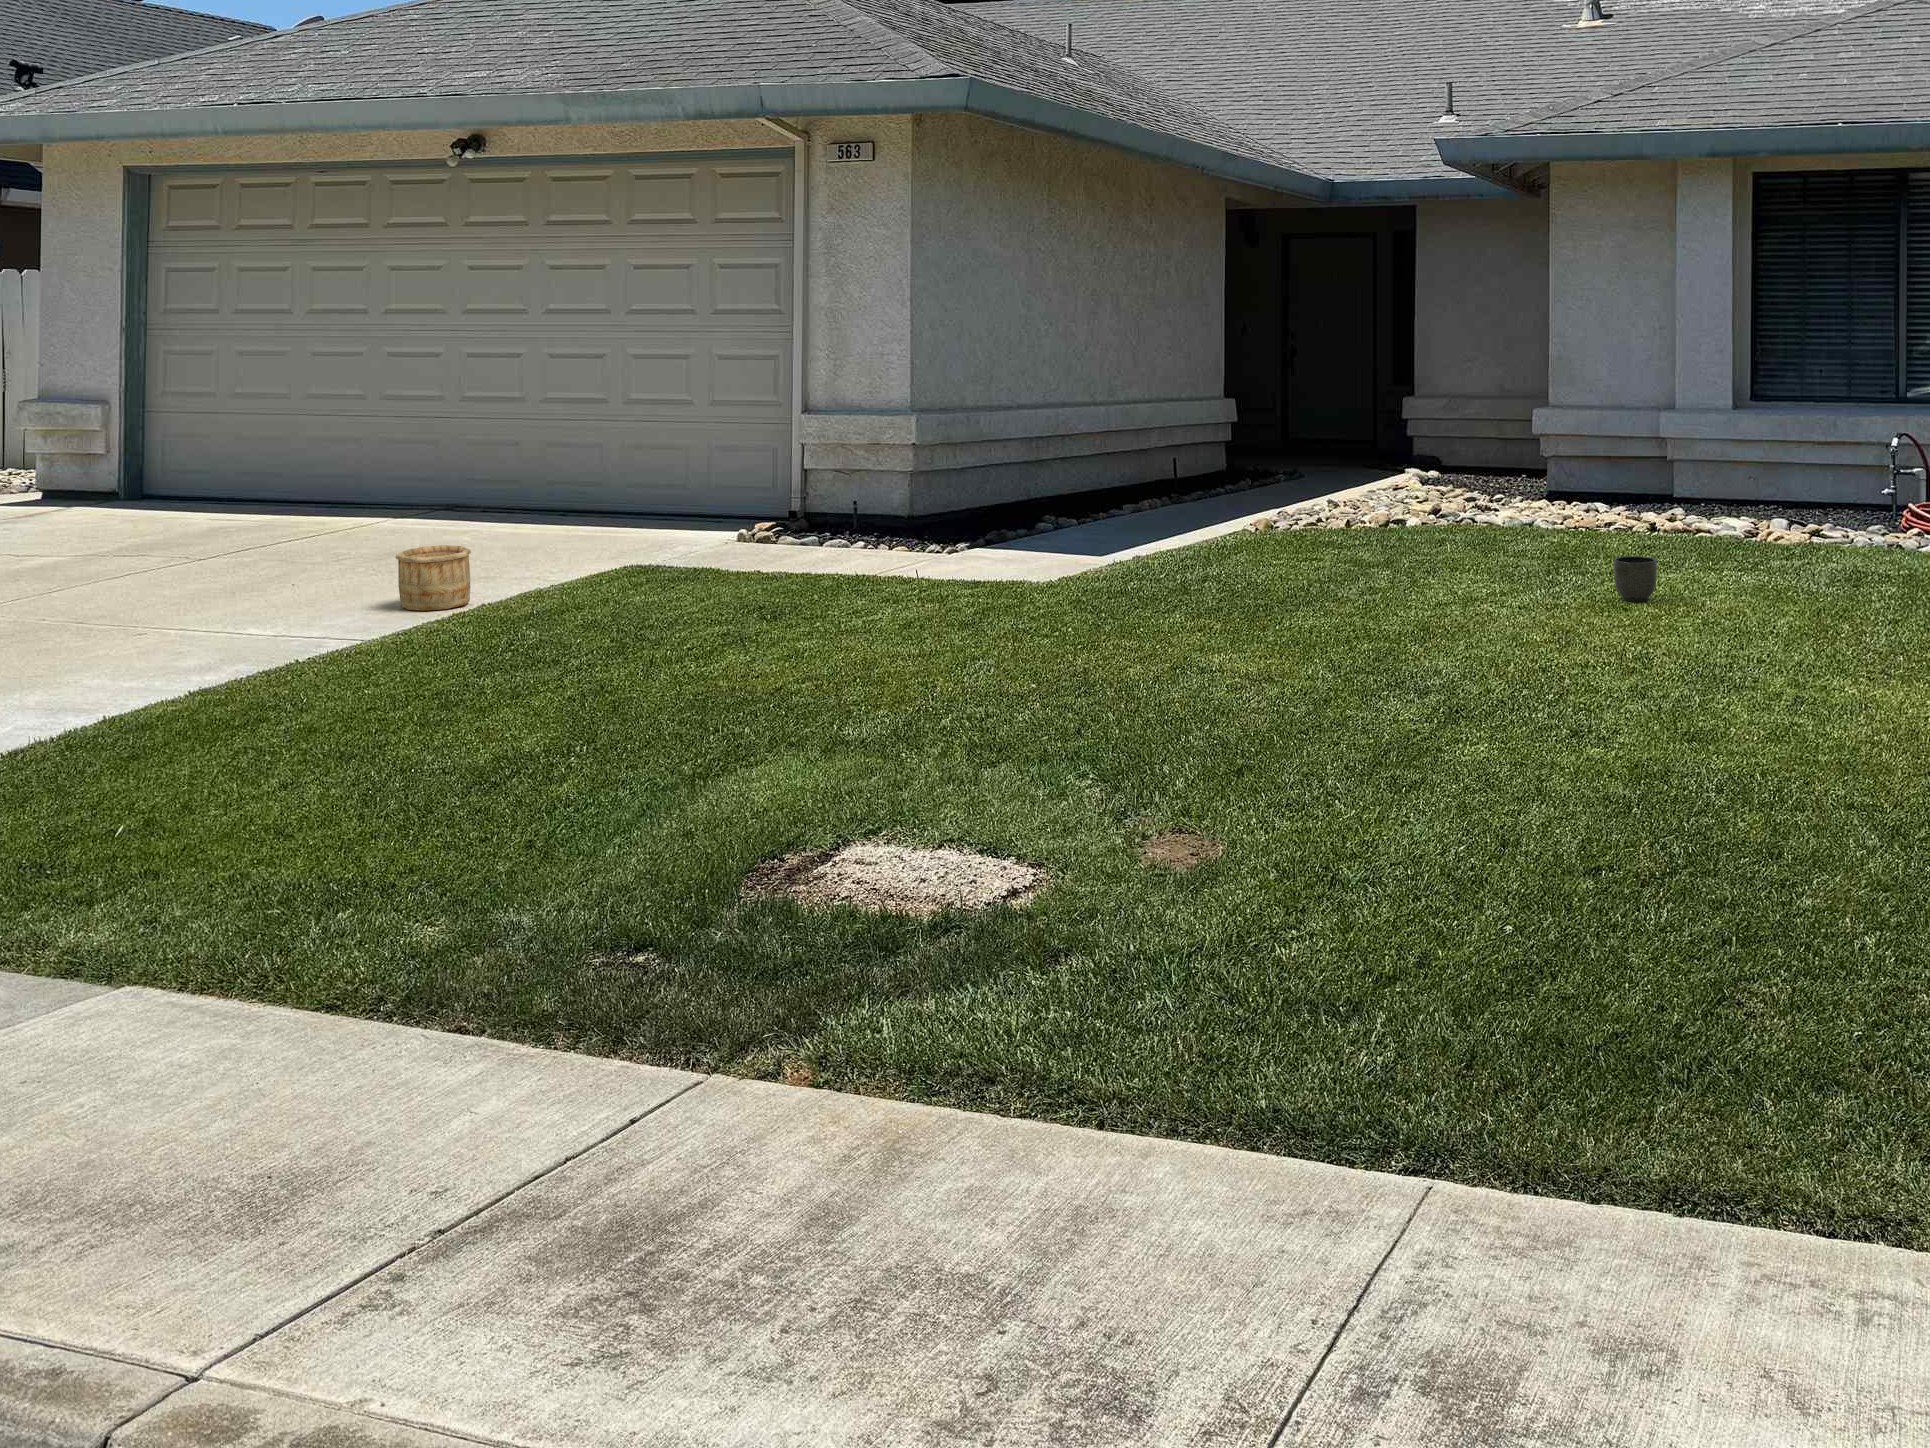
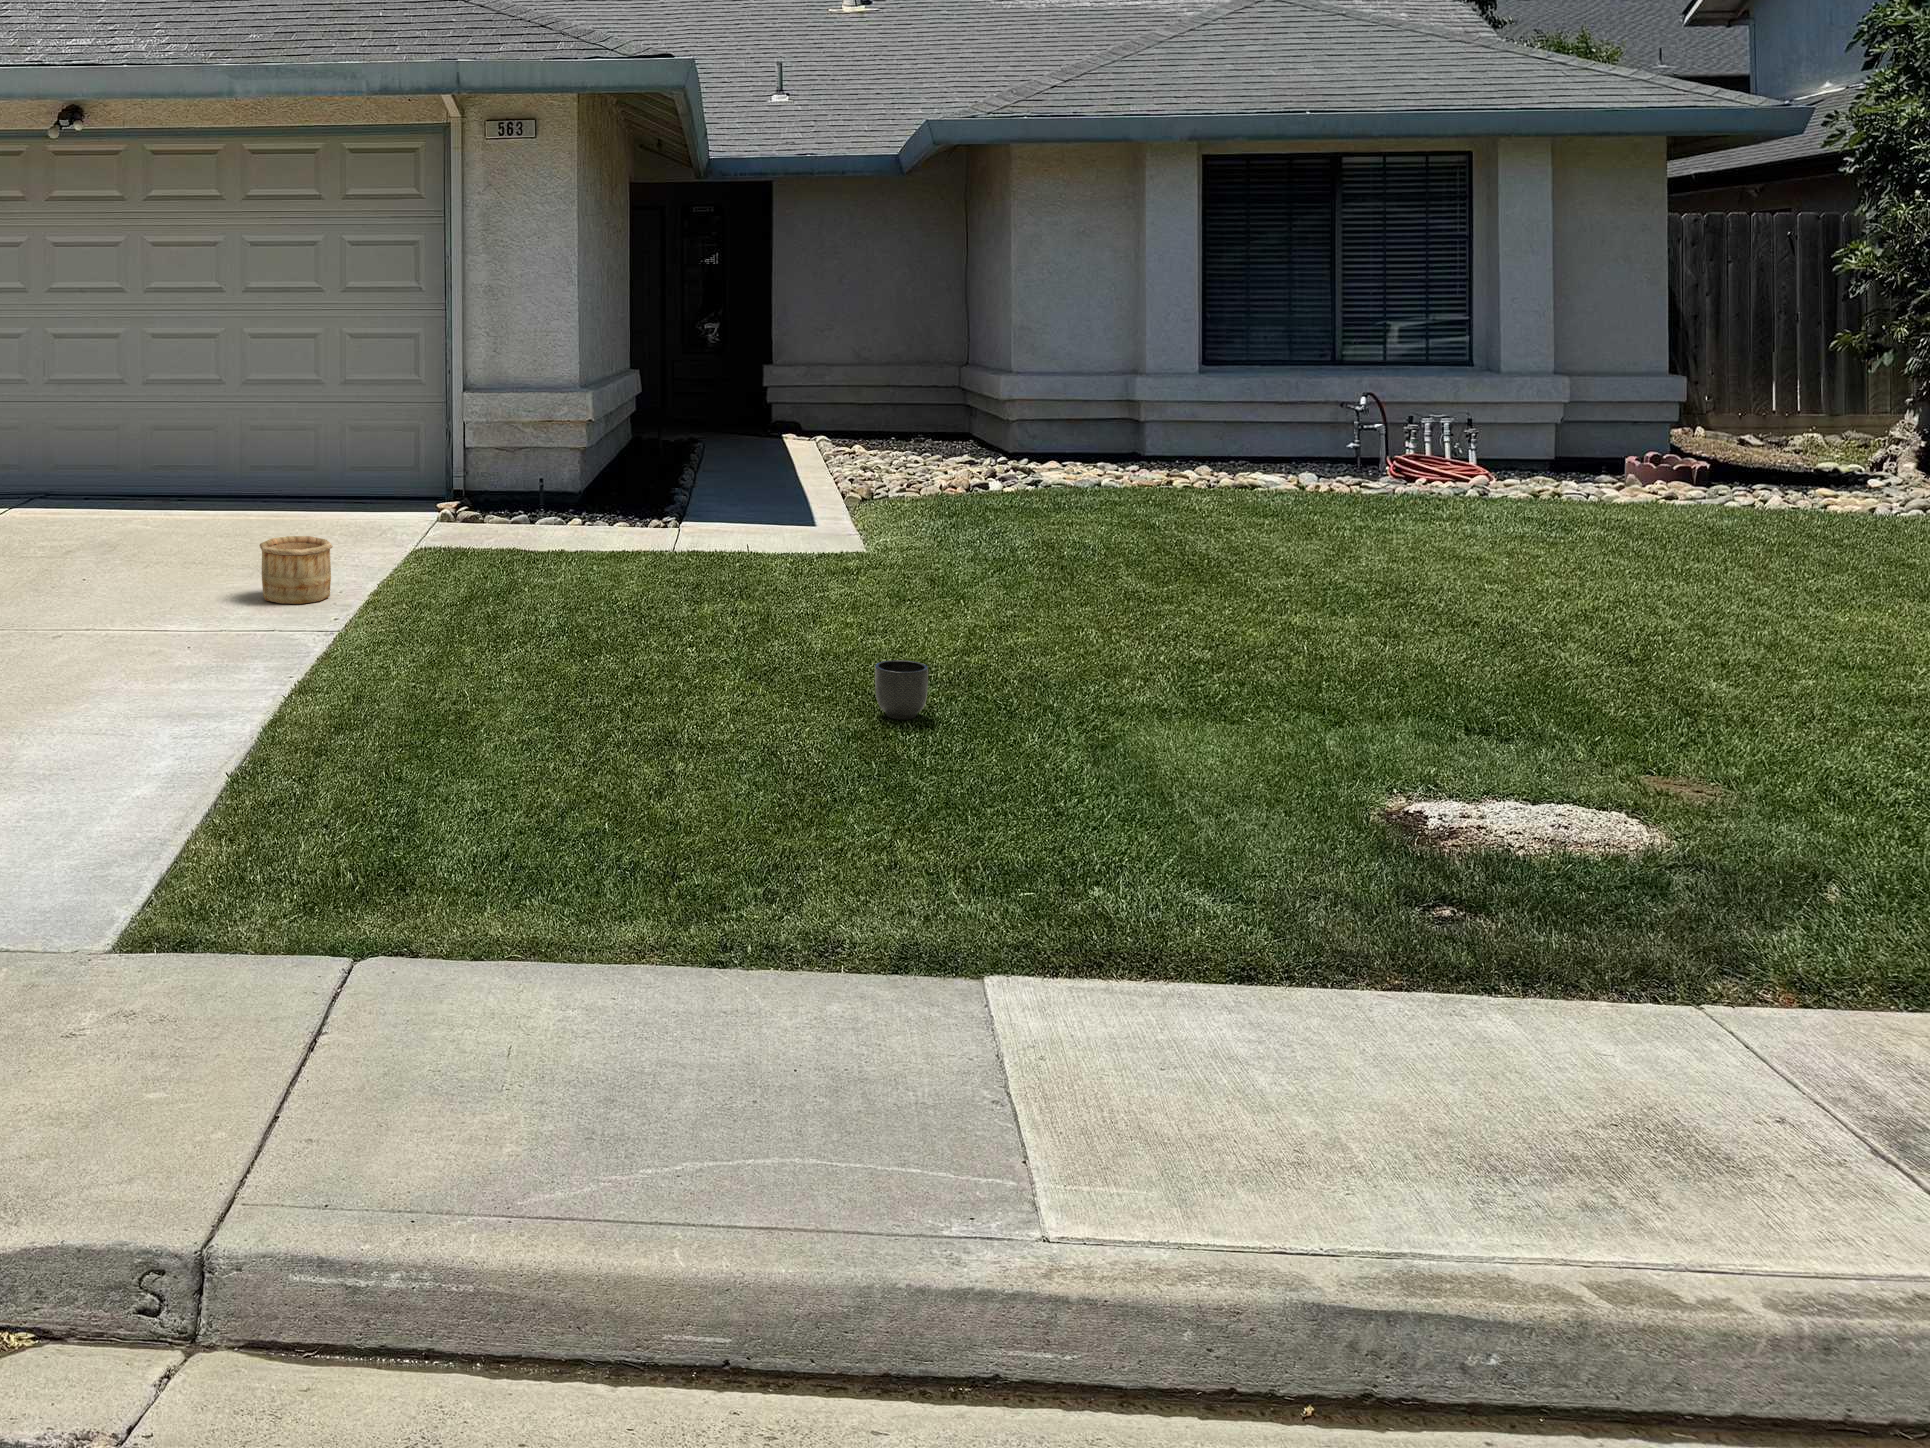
planter: present [1614,556,1657,602] -> present [875,660,928,720]

